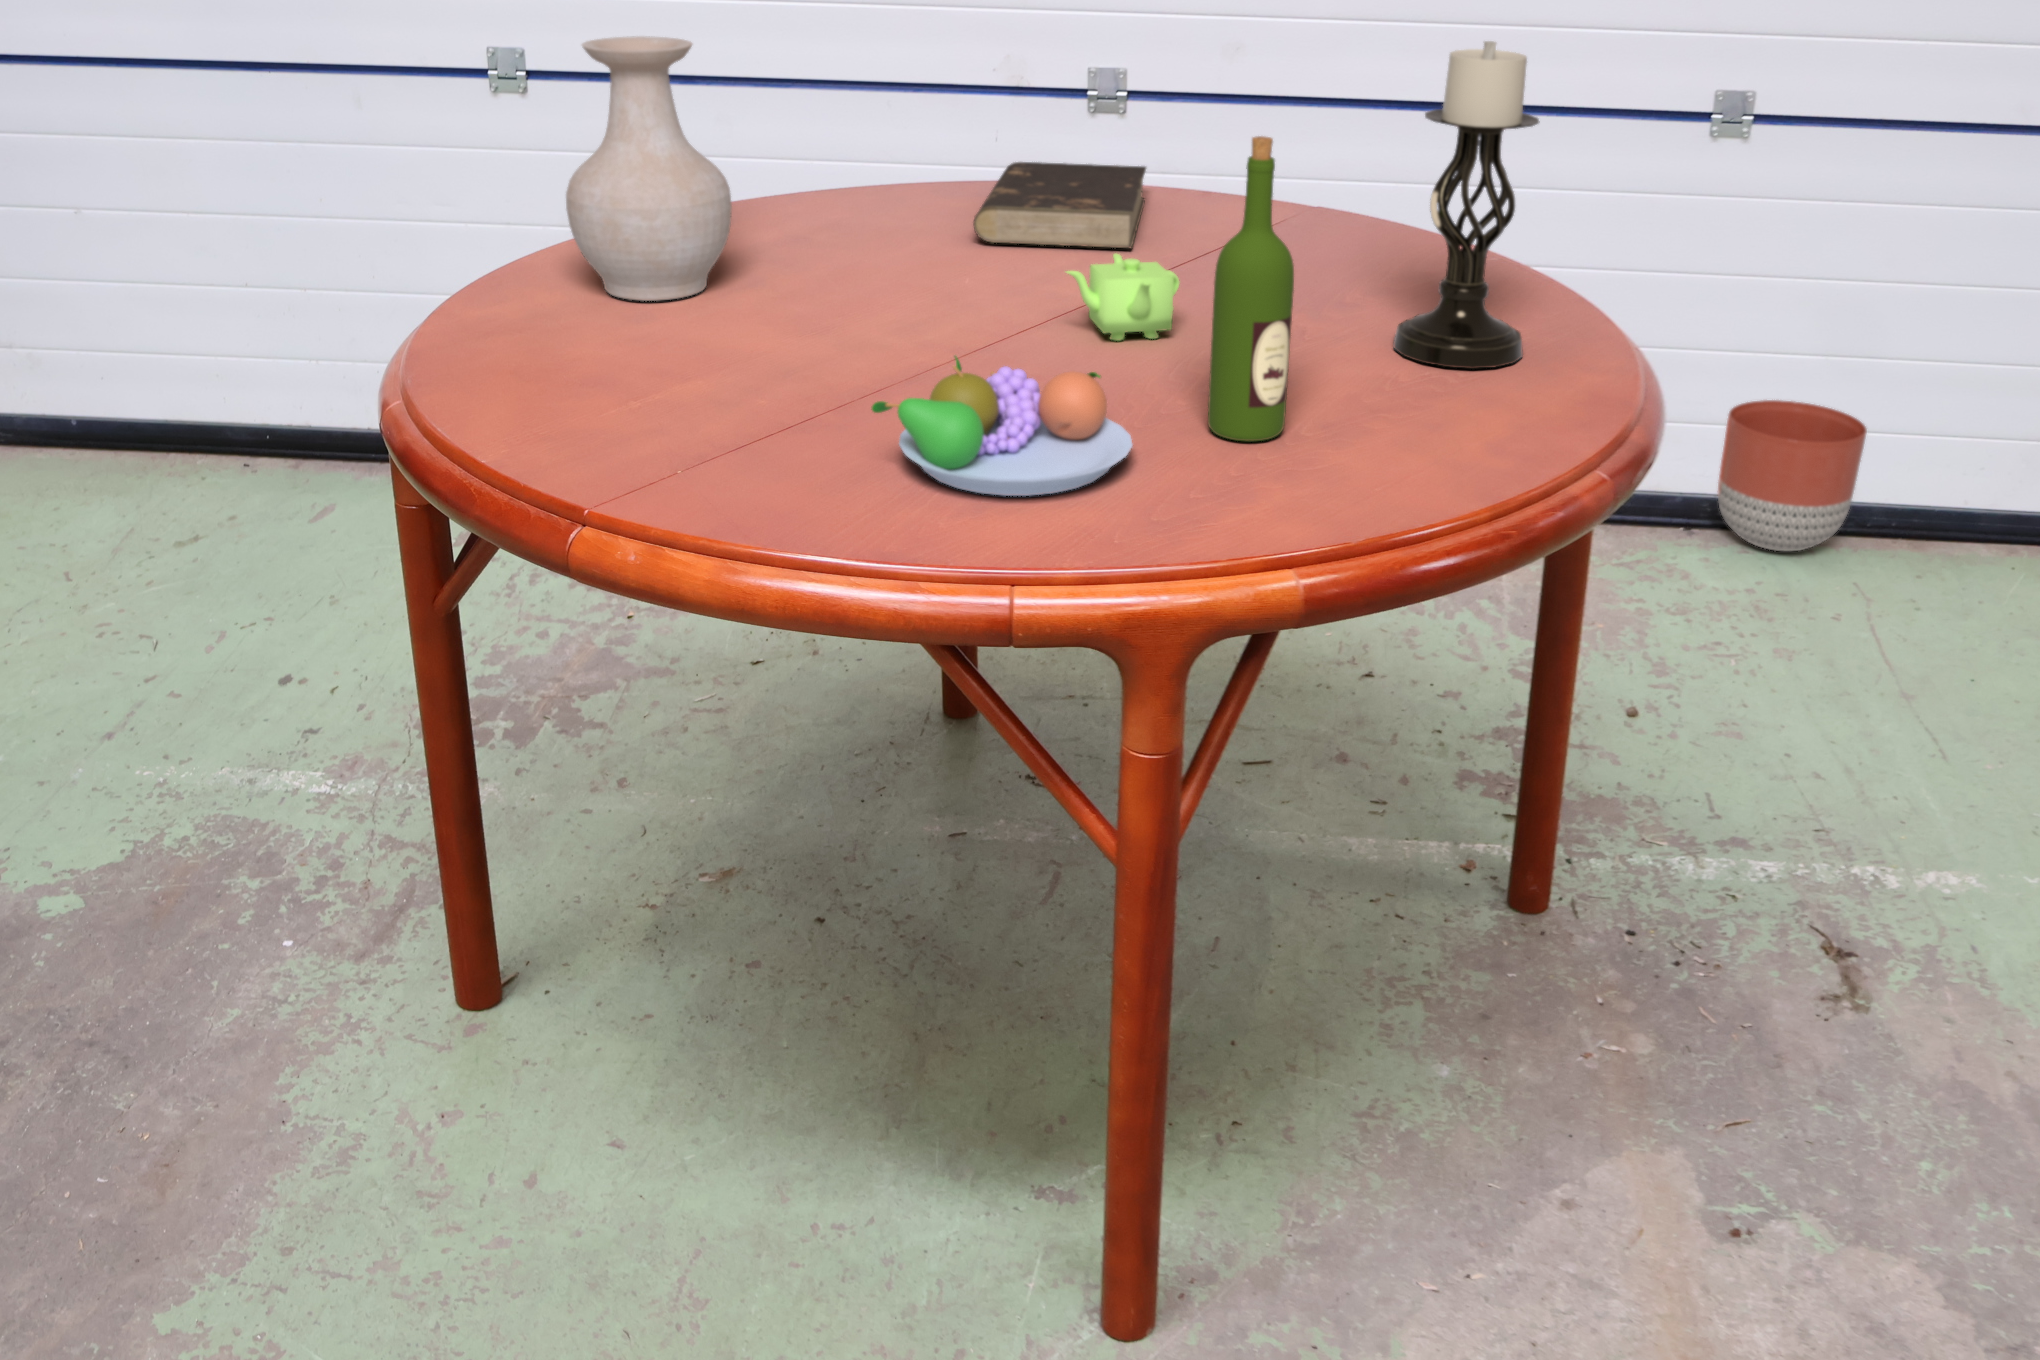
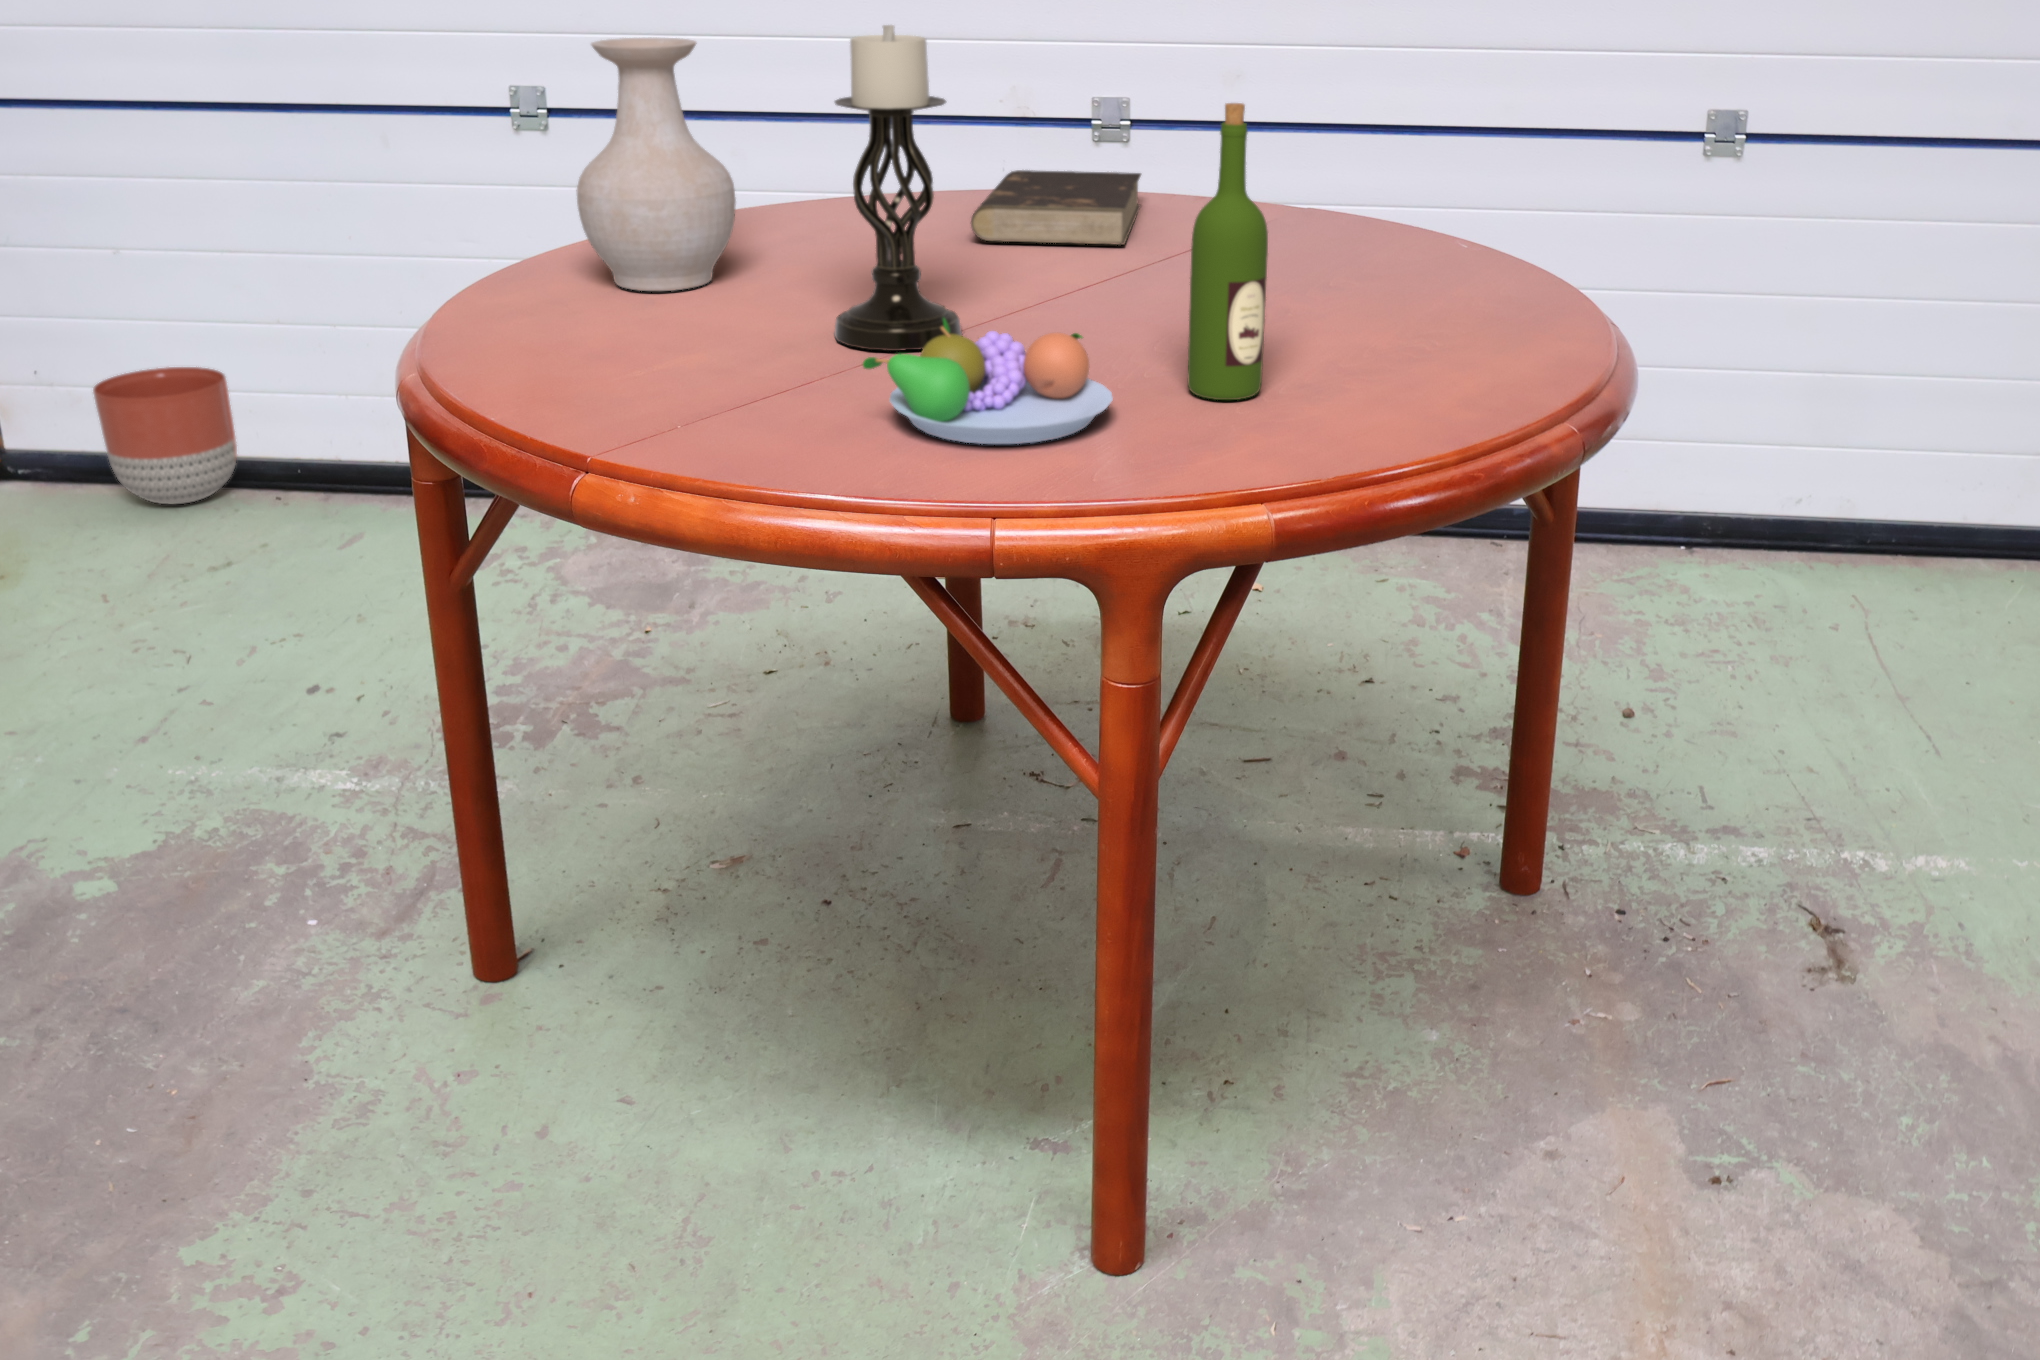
candle holder: present [1394,41,1539,369] -> present [835,25,962,351]
teapot: present [1066,254,1180,341] -> none [1054,239,1166,320]
planter: present [1718,400,1867,551] -> present [93,367,237,504]

